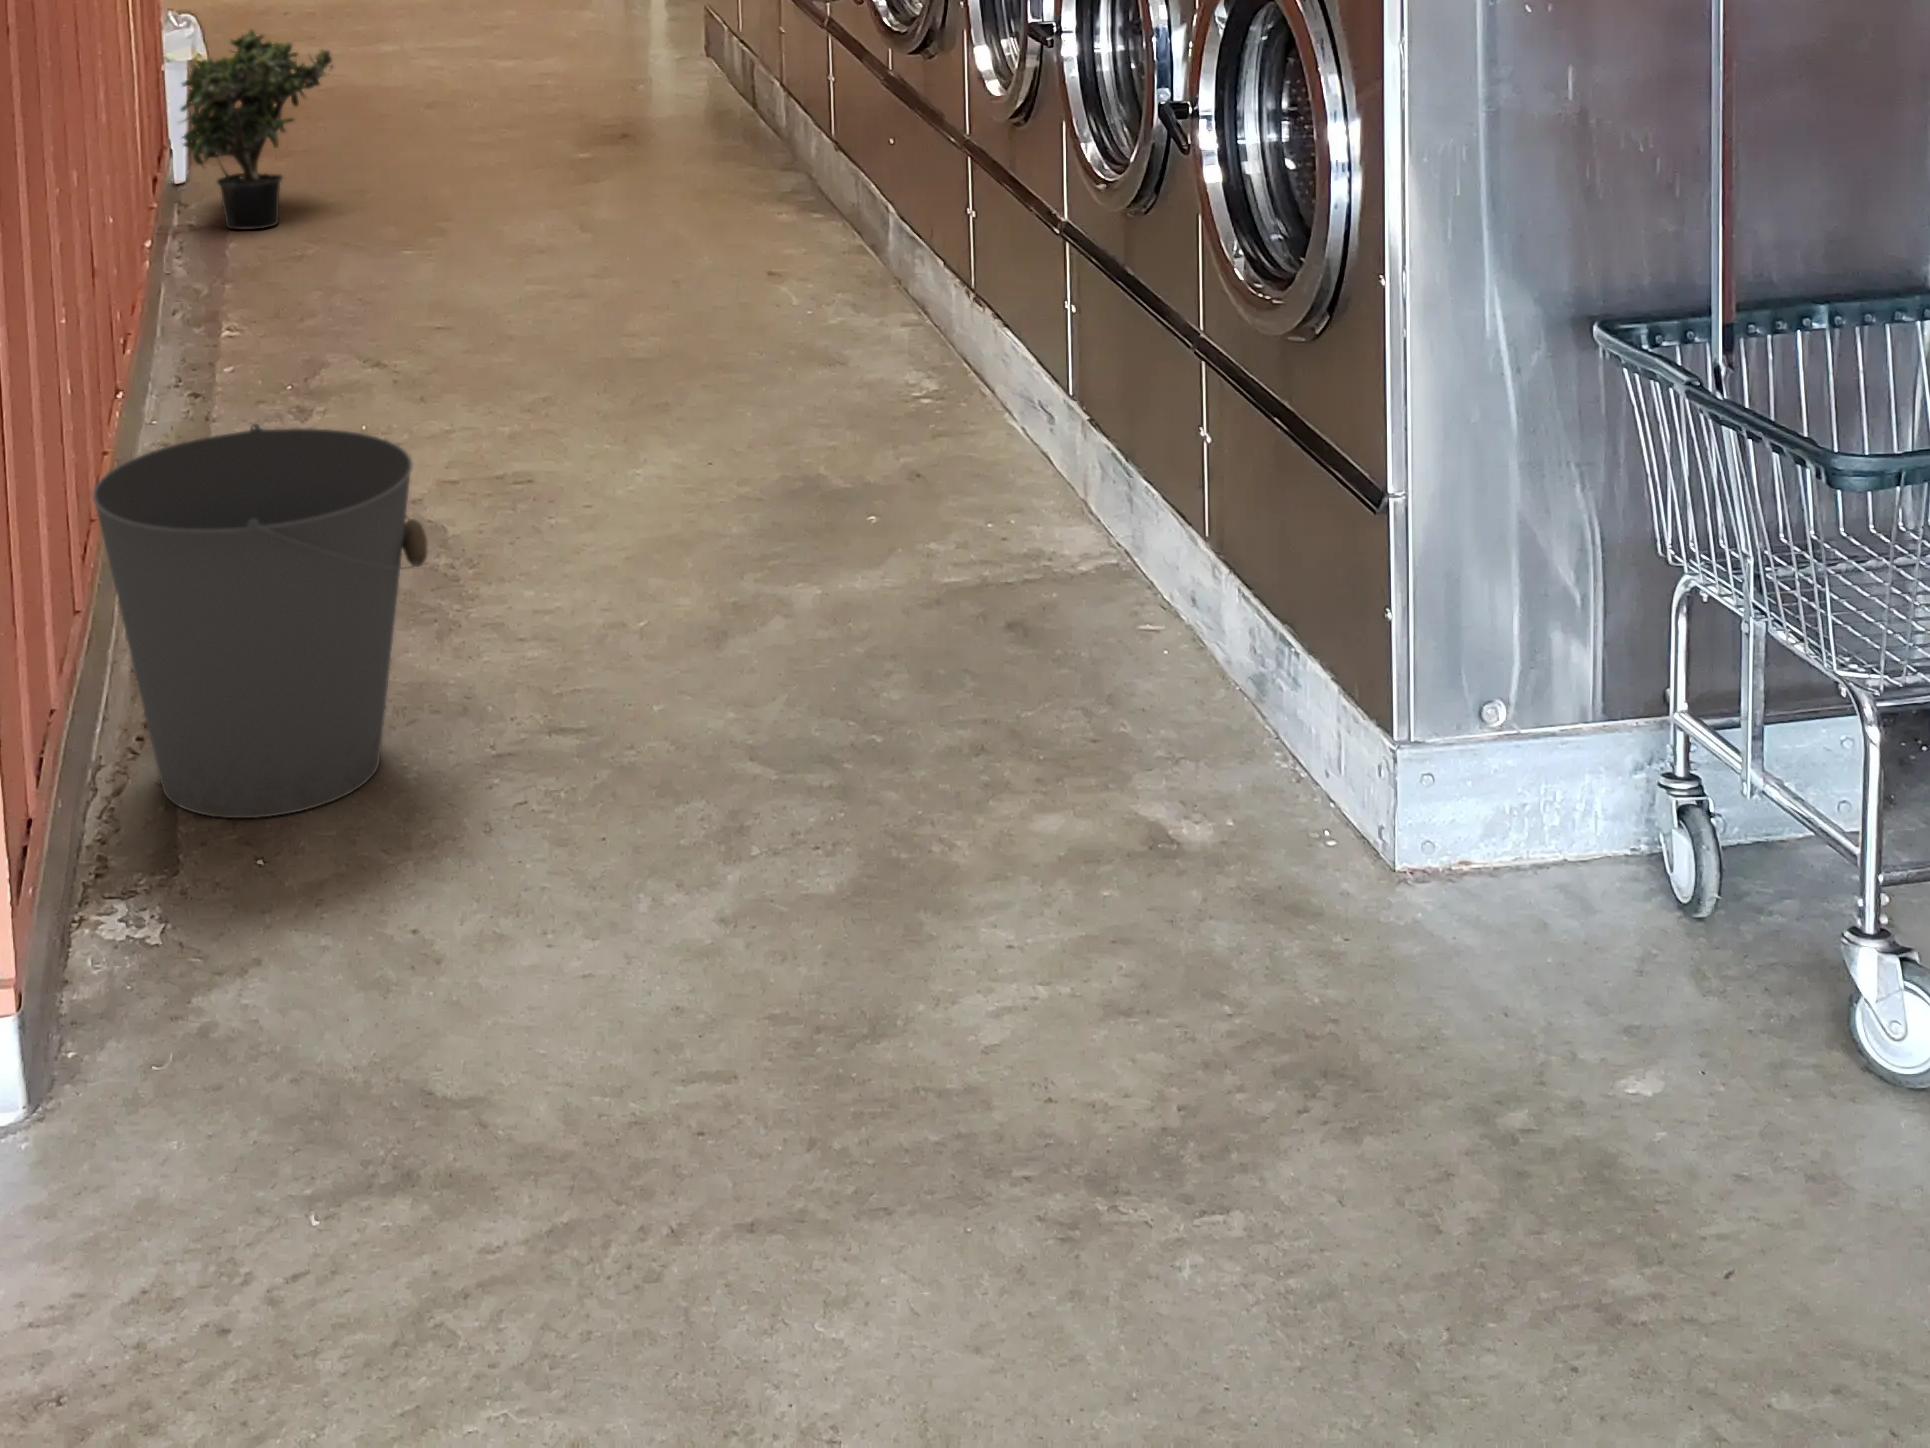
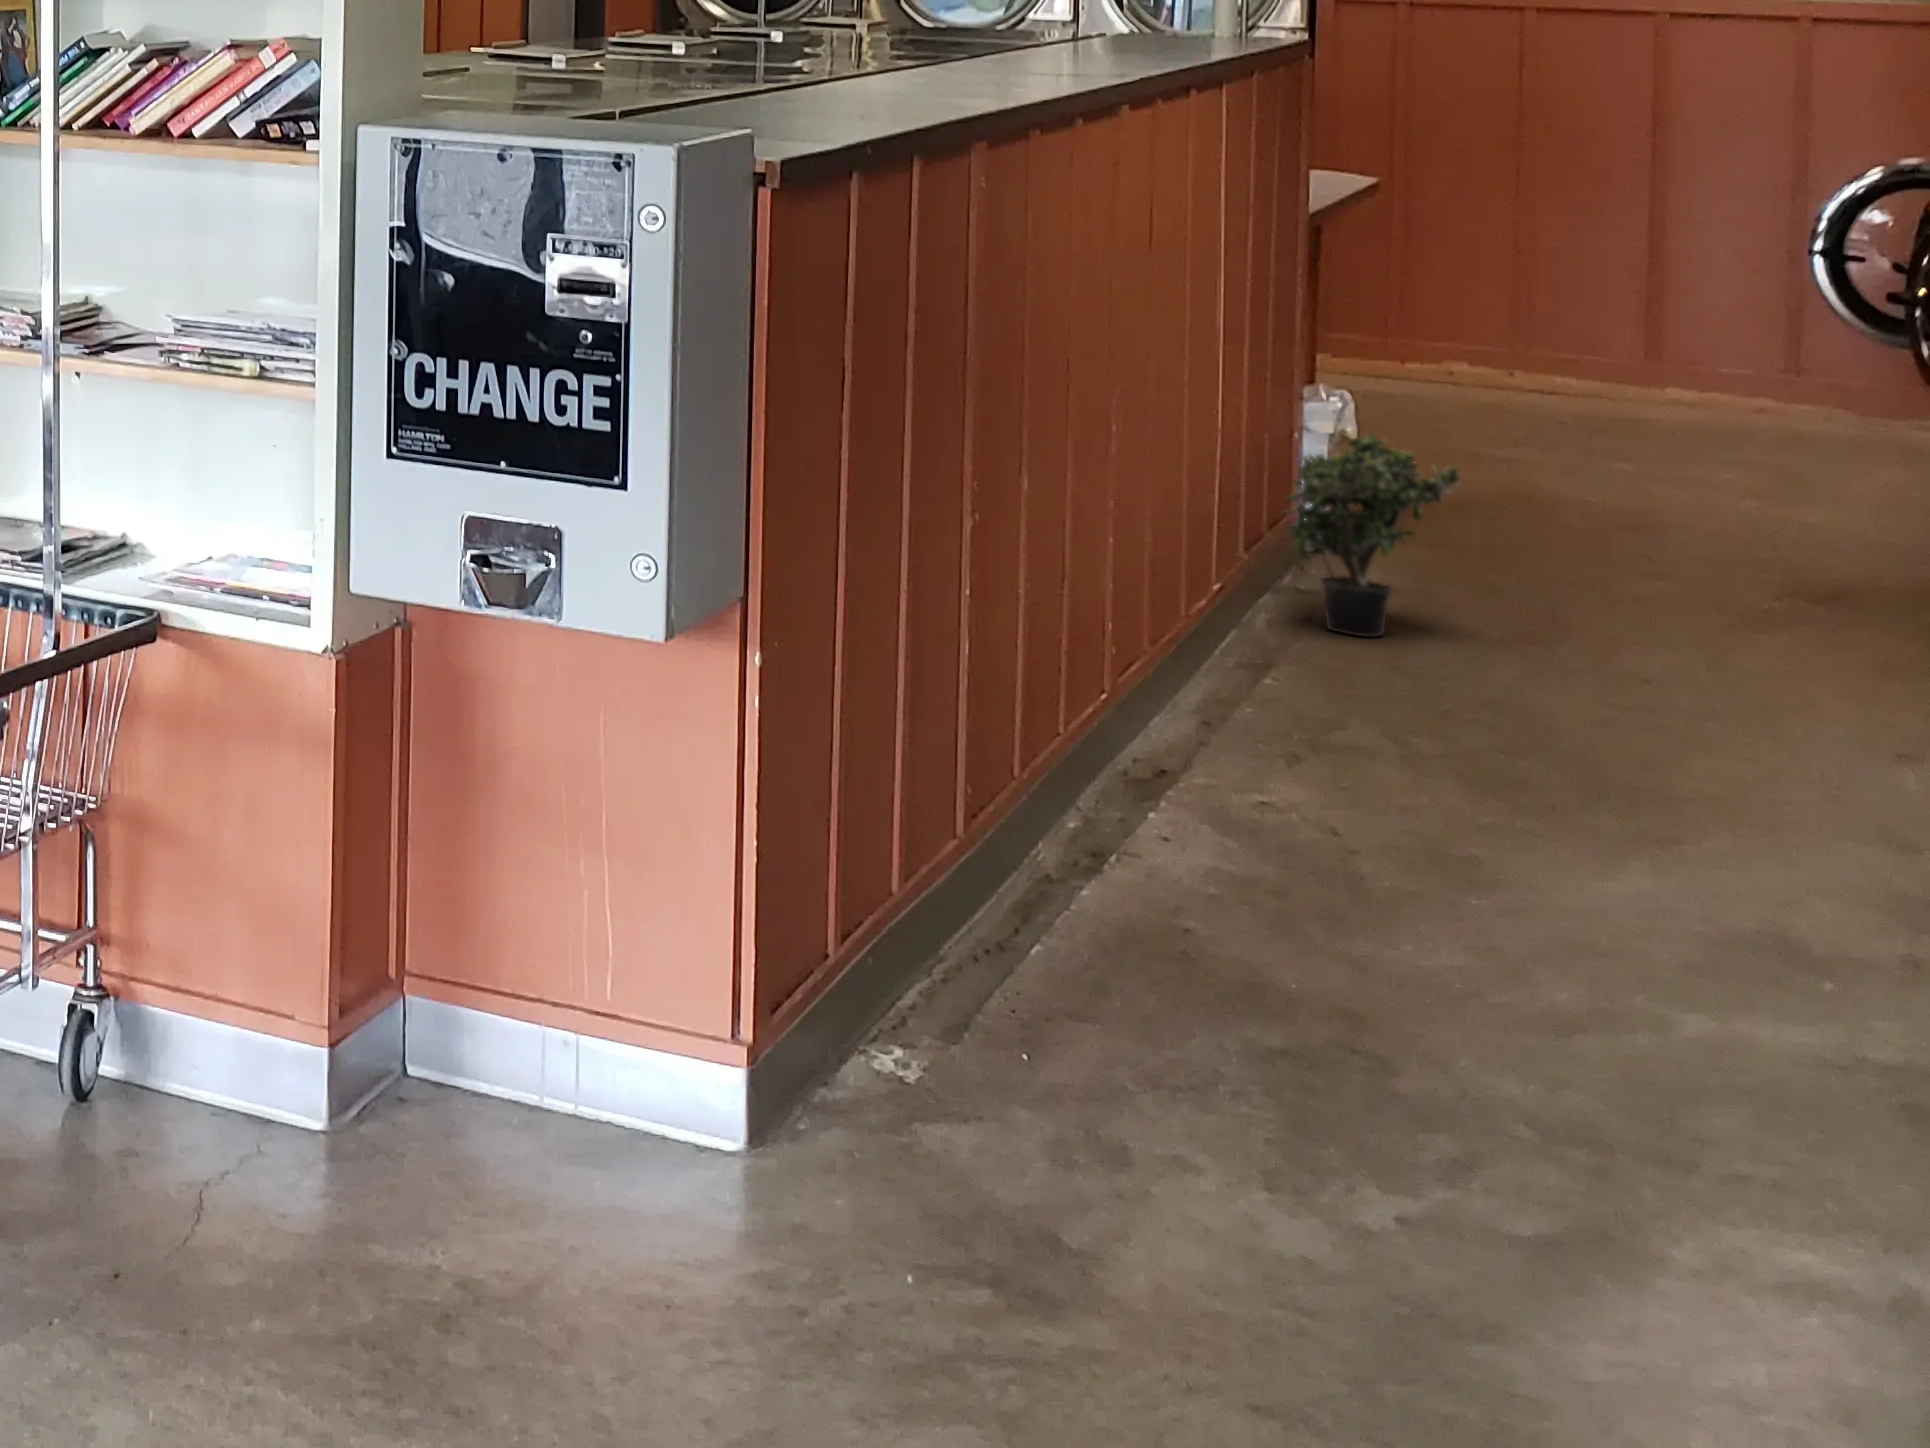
bucket: present [93,424,427,818] -> none [924,732,1227,1076]

